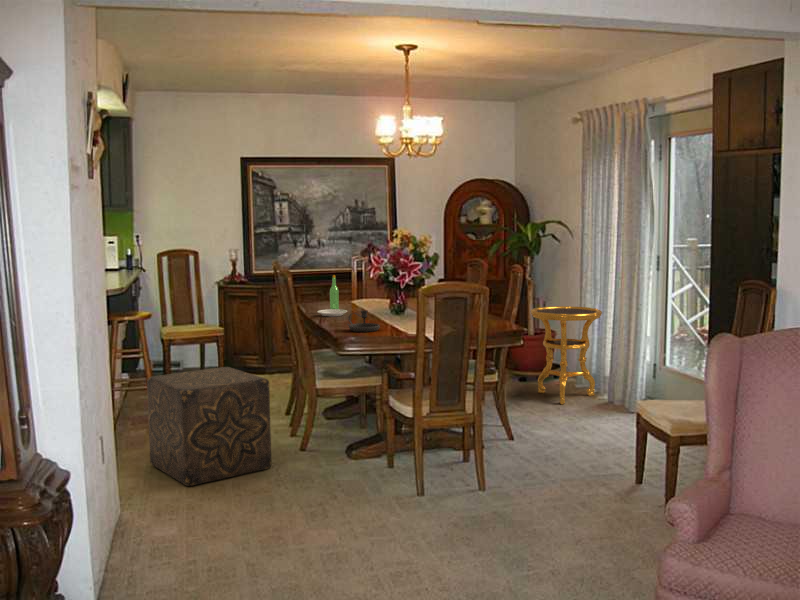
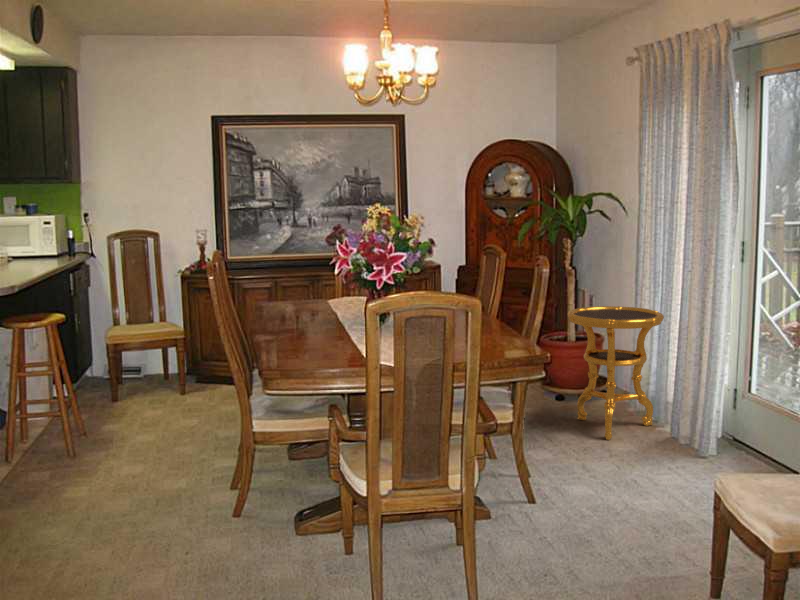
plate: present [317,275,347,317] -> none [272,268,313,325]
candlestick: present [347,310,380,332] -> none [292,325,336,357]
ottoman: present [147,367,271,486] -> none [11,398,182,581]

